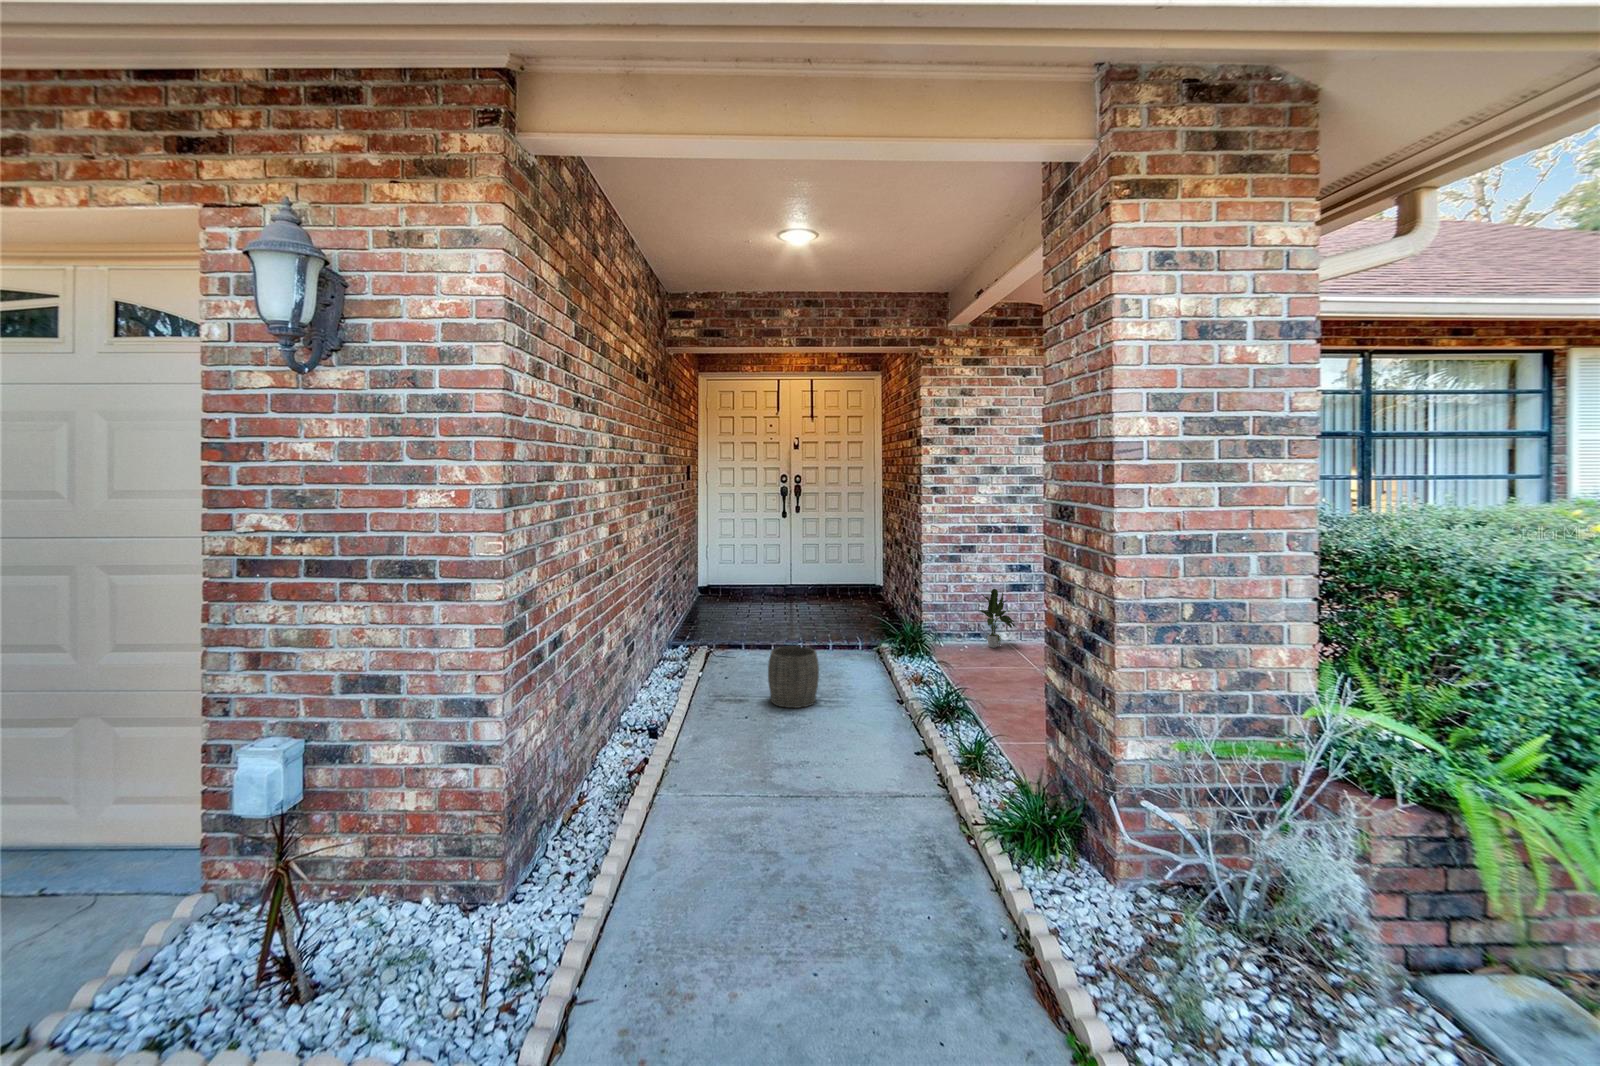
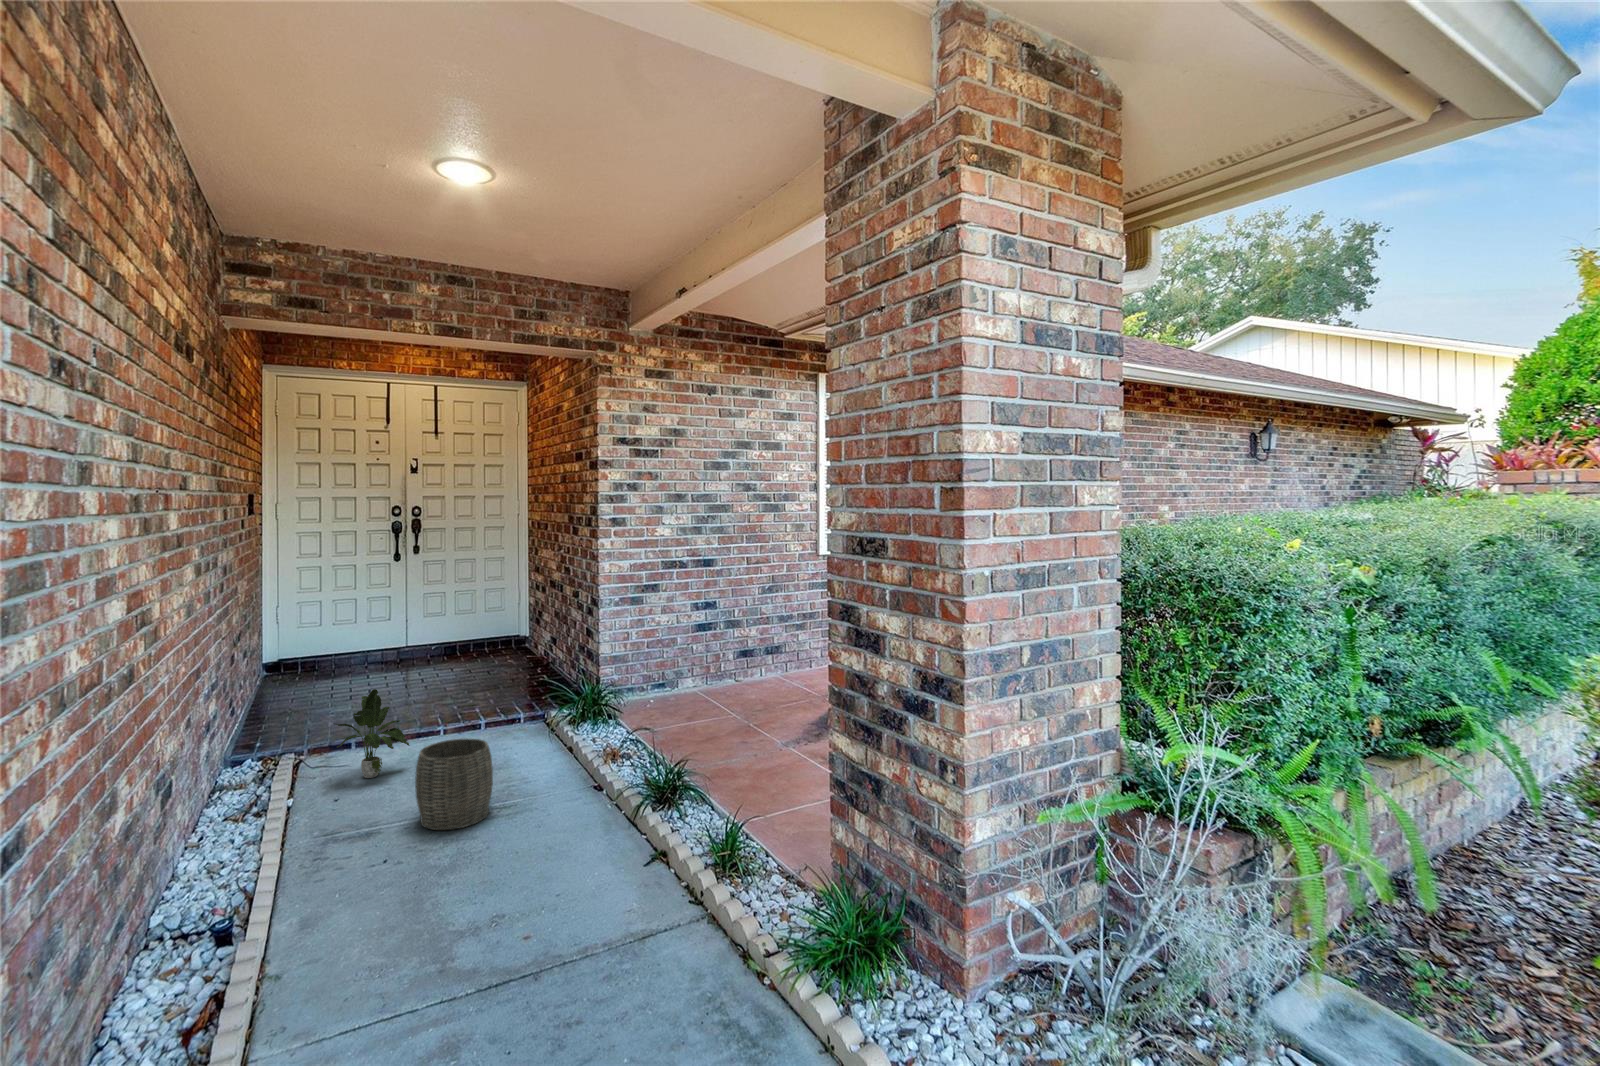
potted plant: present [979,589,1016,648] -> present [336,689,409,778]

